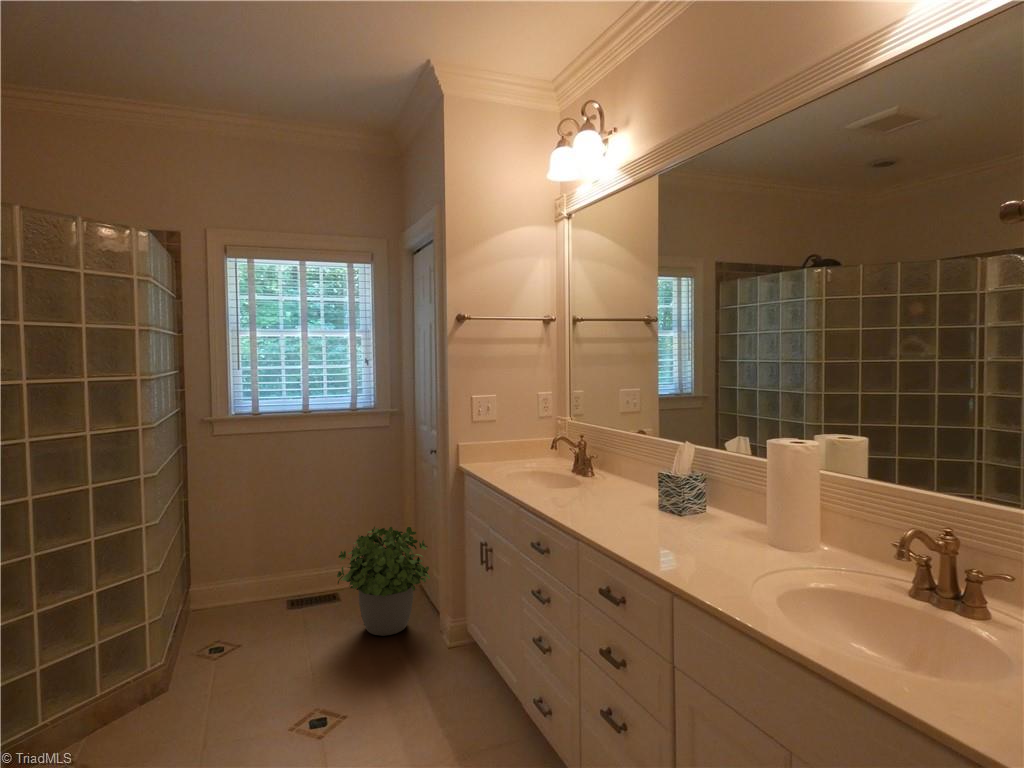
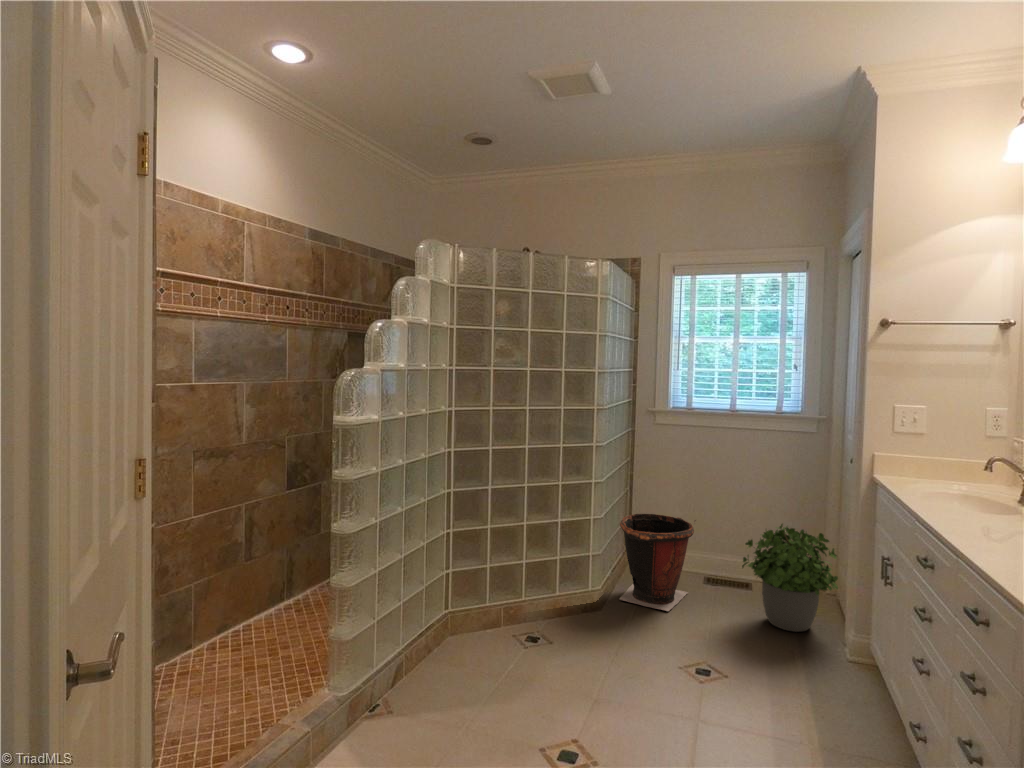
waste bin: none [182,537,281,668] -> present [619,514,696,611]

